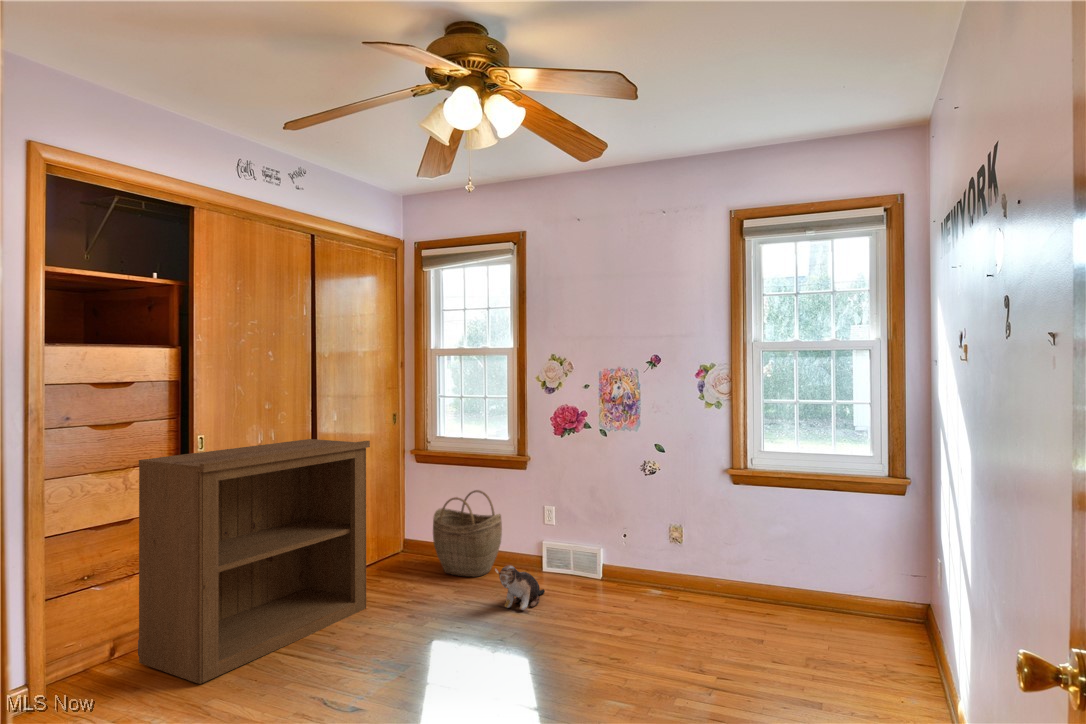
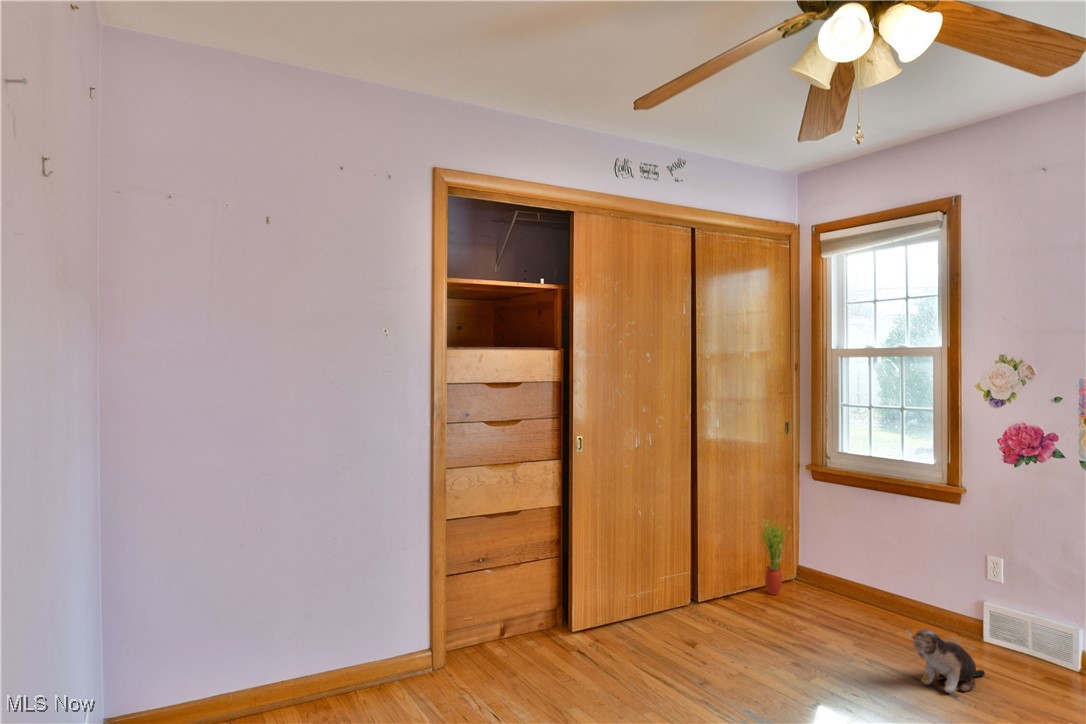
bookshelf: present [138,439,370,684] -> none [522,446,749,685]
woven basket: present [433,490,502,577] -> none [829,523,923,632]
potted plant: none [374,498,399,566] -> present [761,518,786,595]

